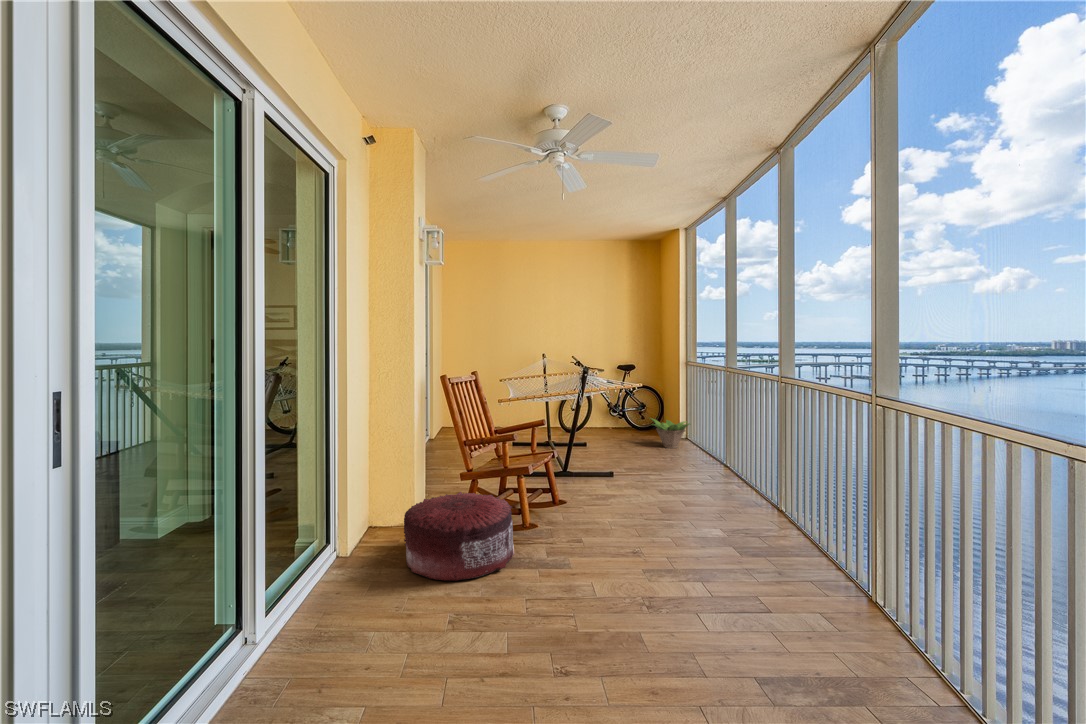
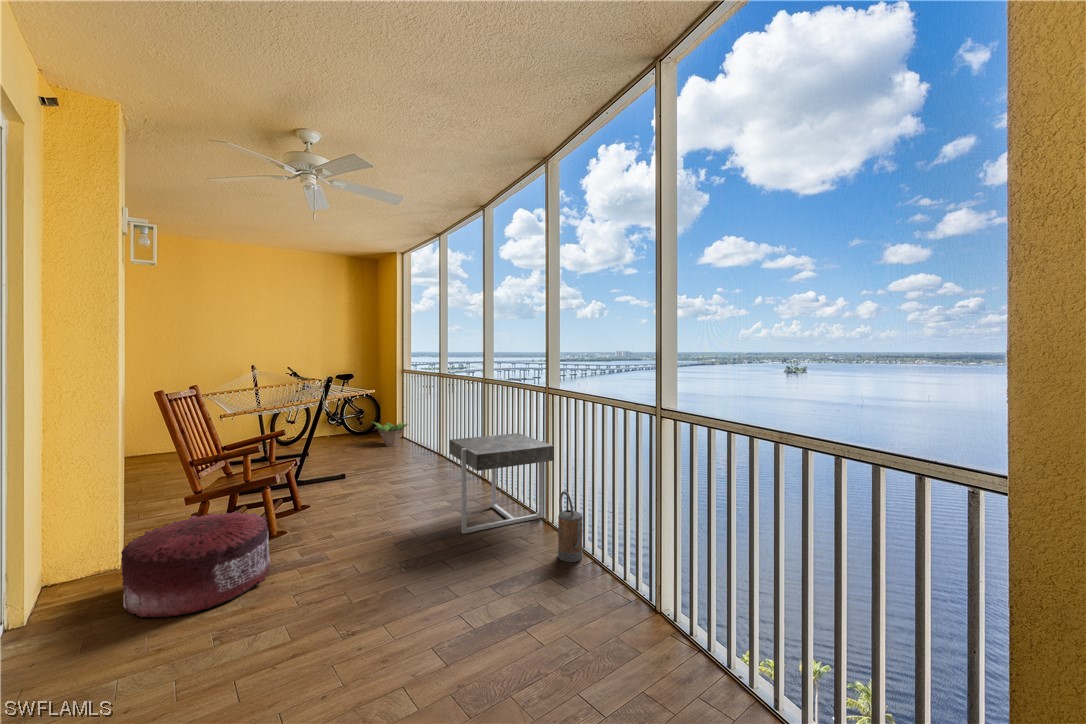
side table: none [711,450,860,579] -> present [450,433,554,534]
watering can: none [850,549,895,661] -> present [558,491,583,562]

